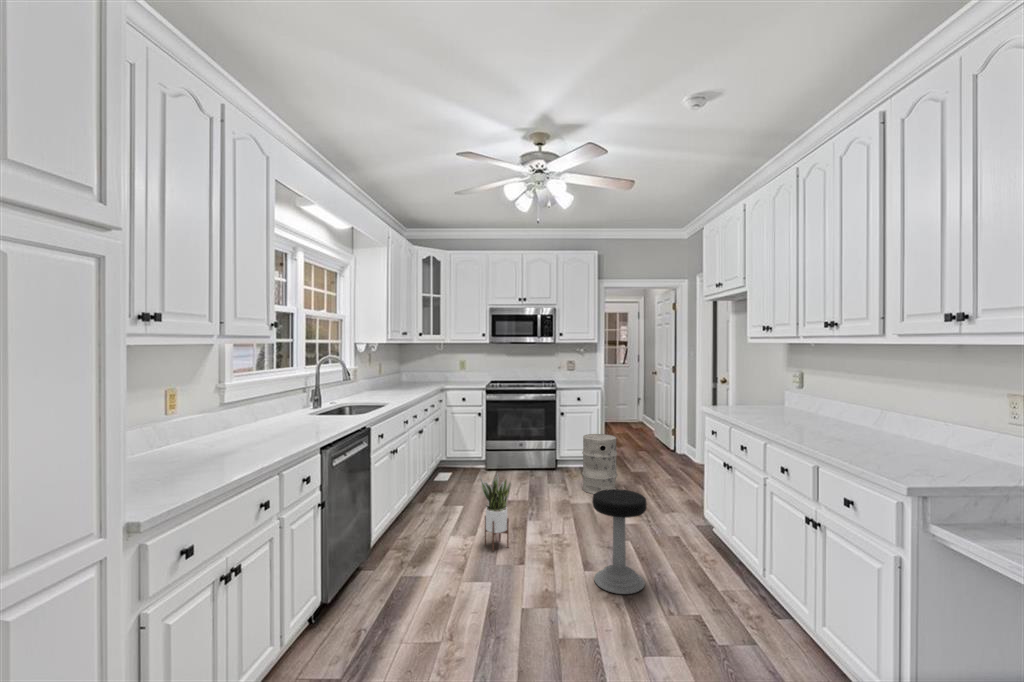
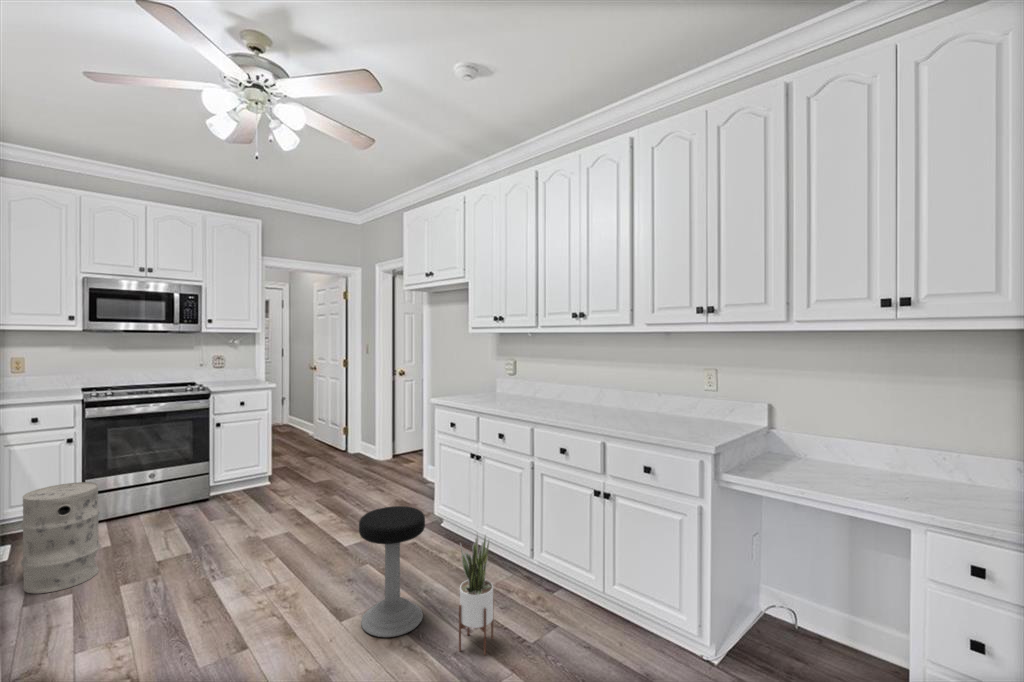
trash can: present [582,434,617,494] -> present [21,482,101,594]
potted plant: present [480,474,511,551] -> present [459,533,494,655]

